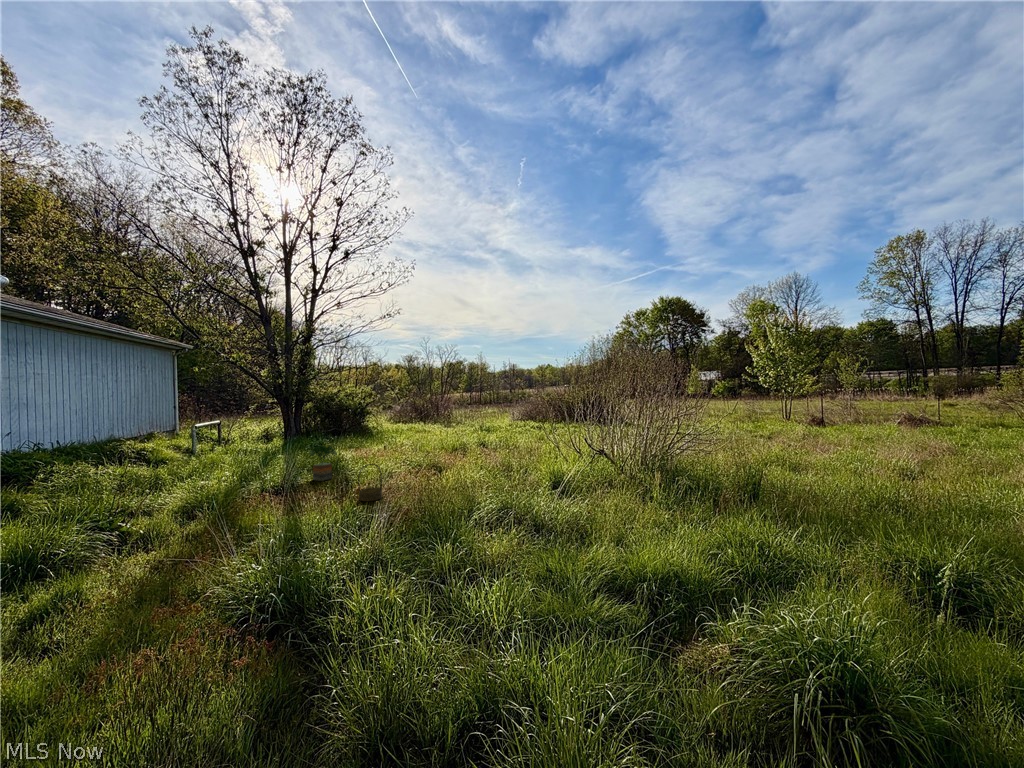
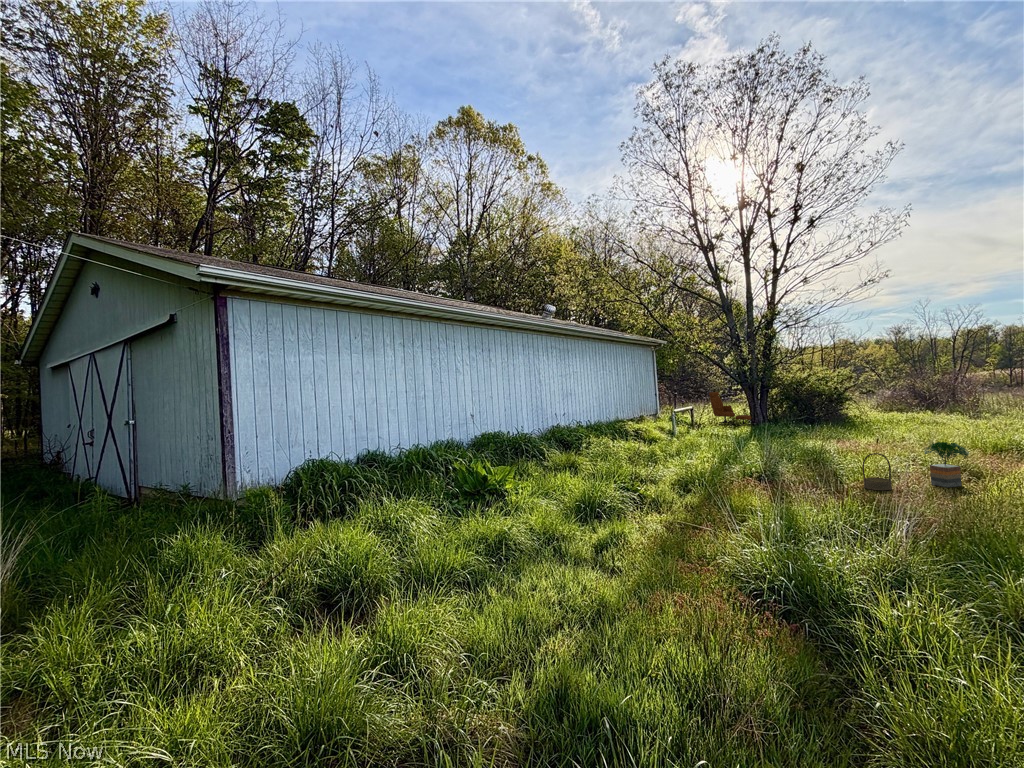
lounge chair: none [241,404,285,439] -> present [709,392,752,426]
potted tree: present [310,446,337,481] -> present [924,442,969,487]

